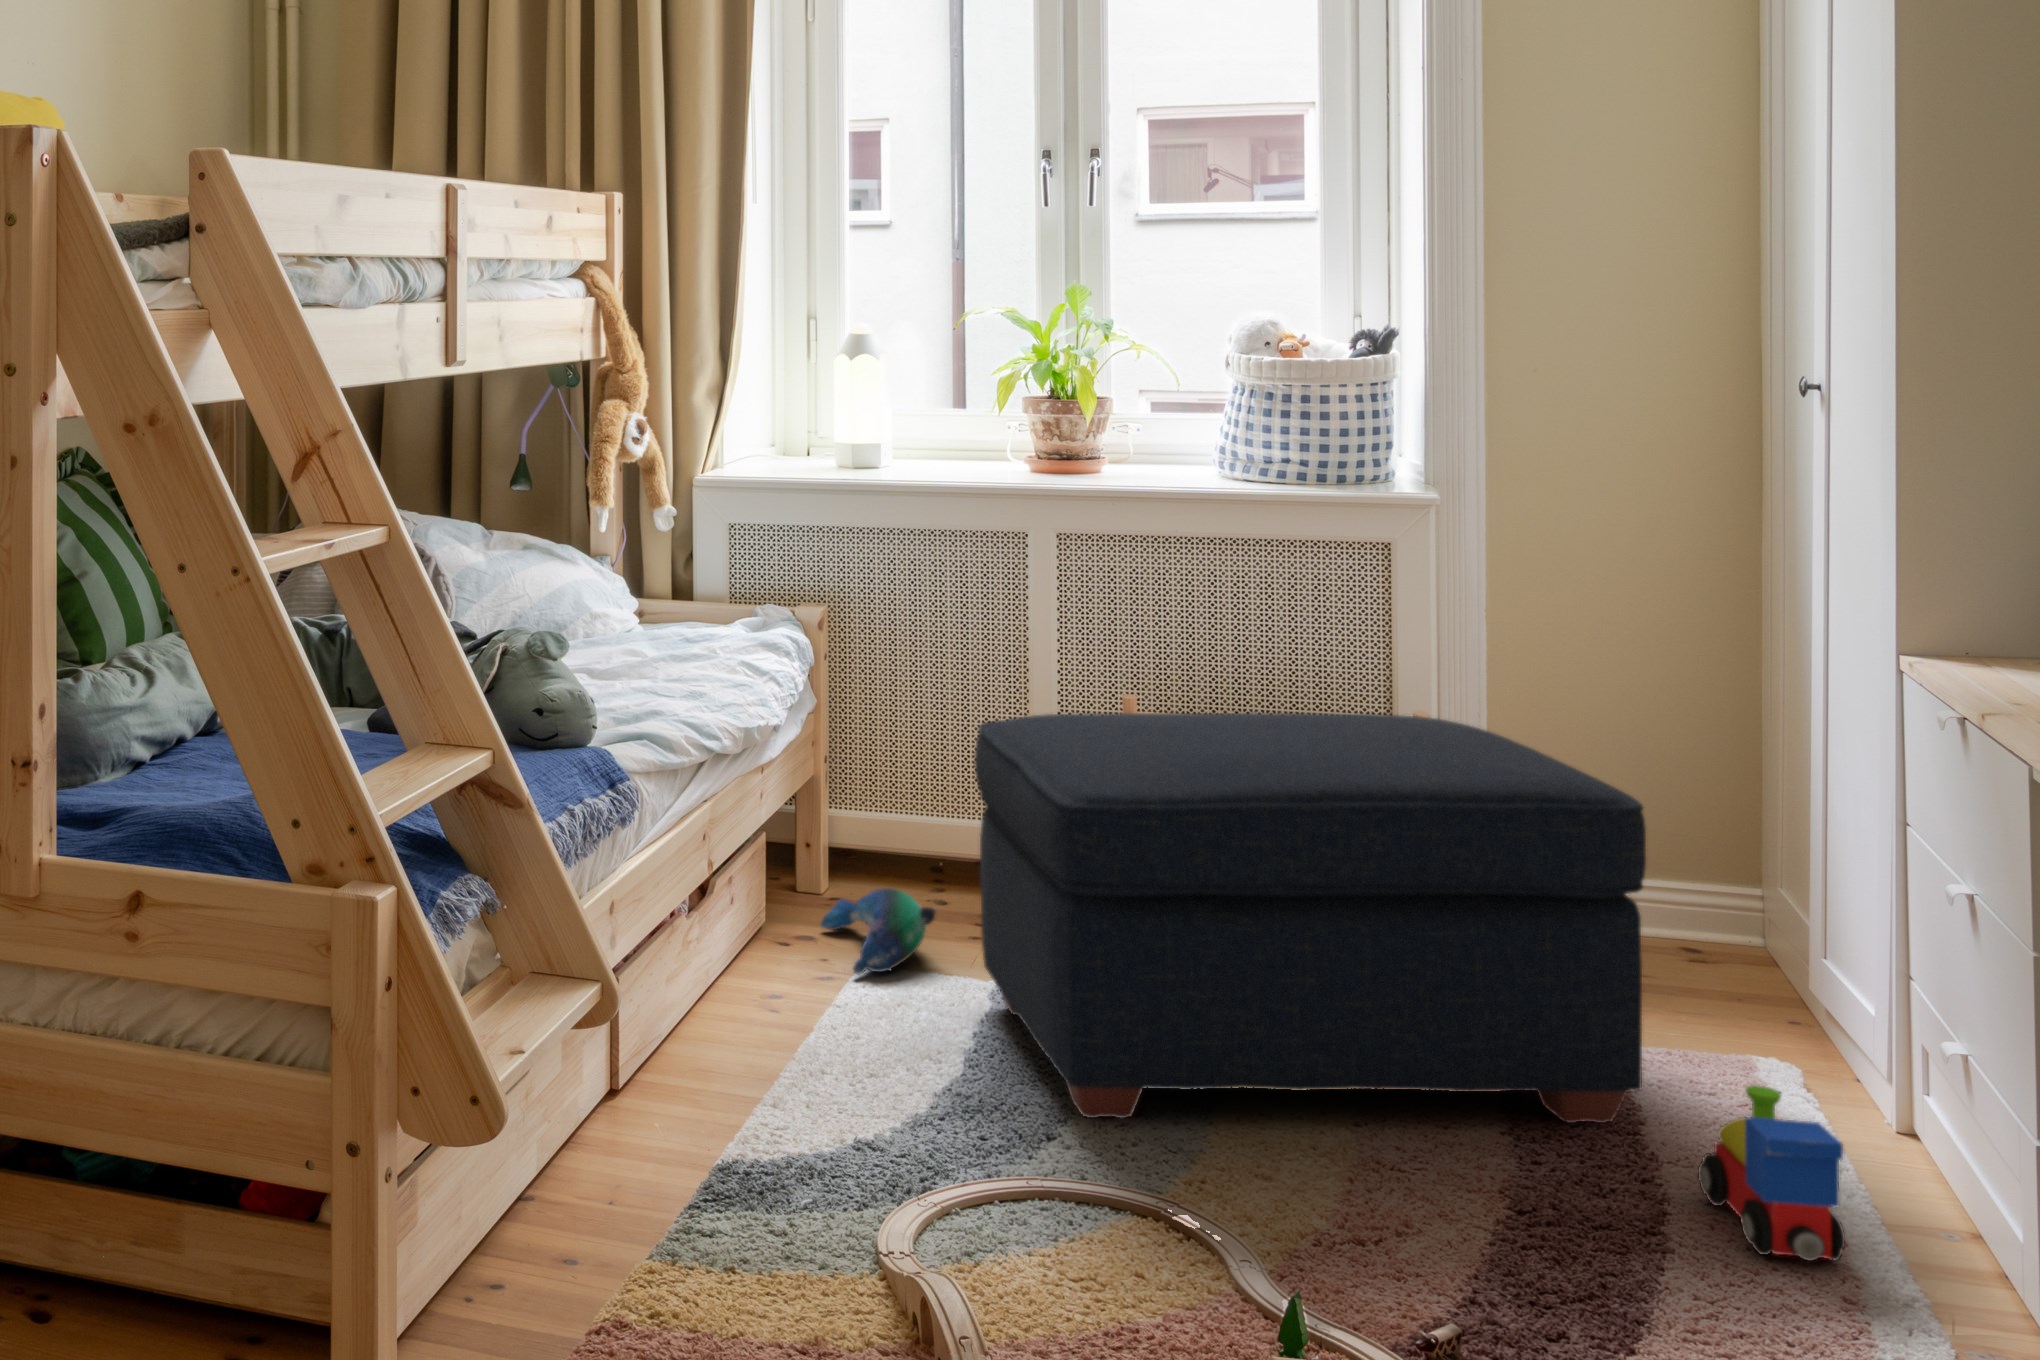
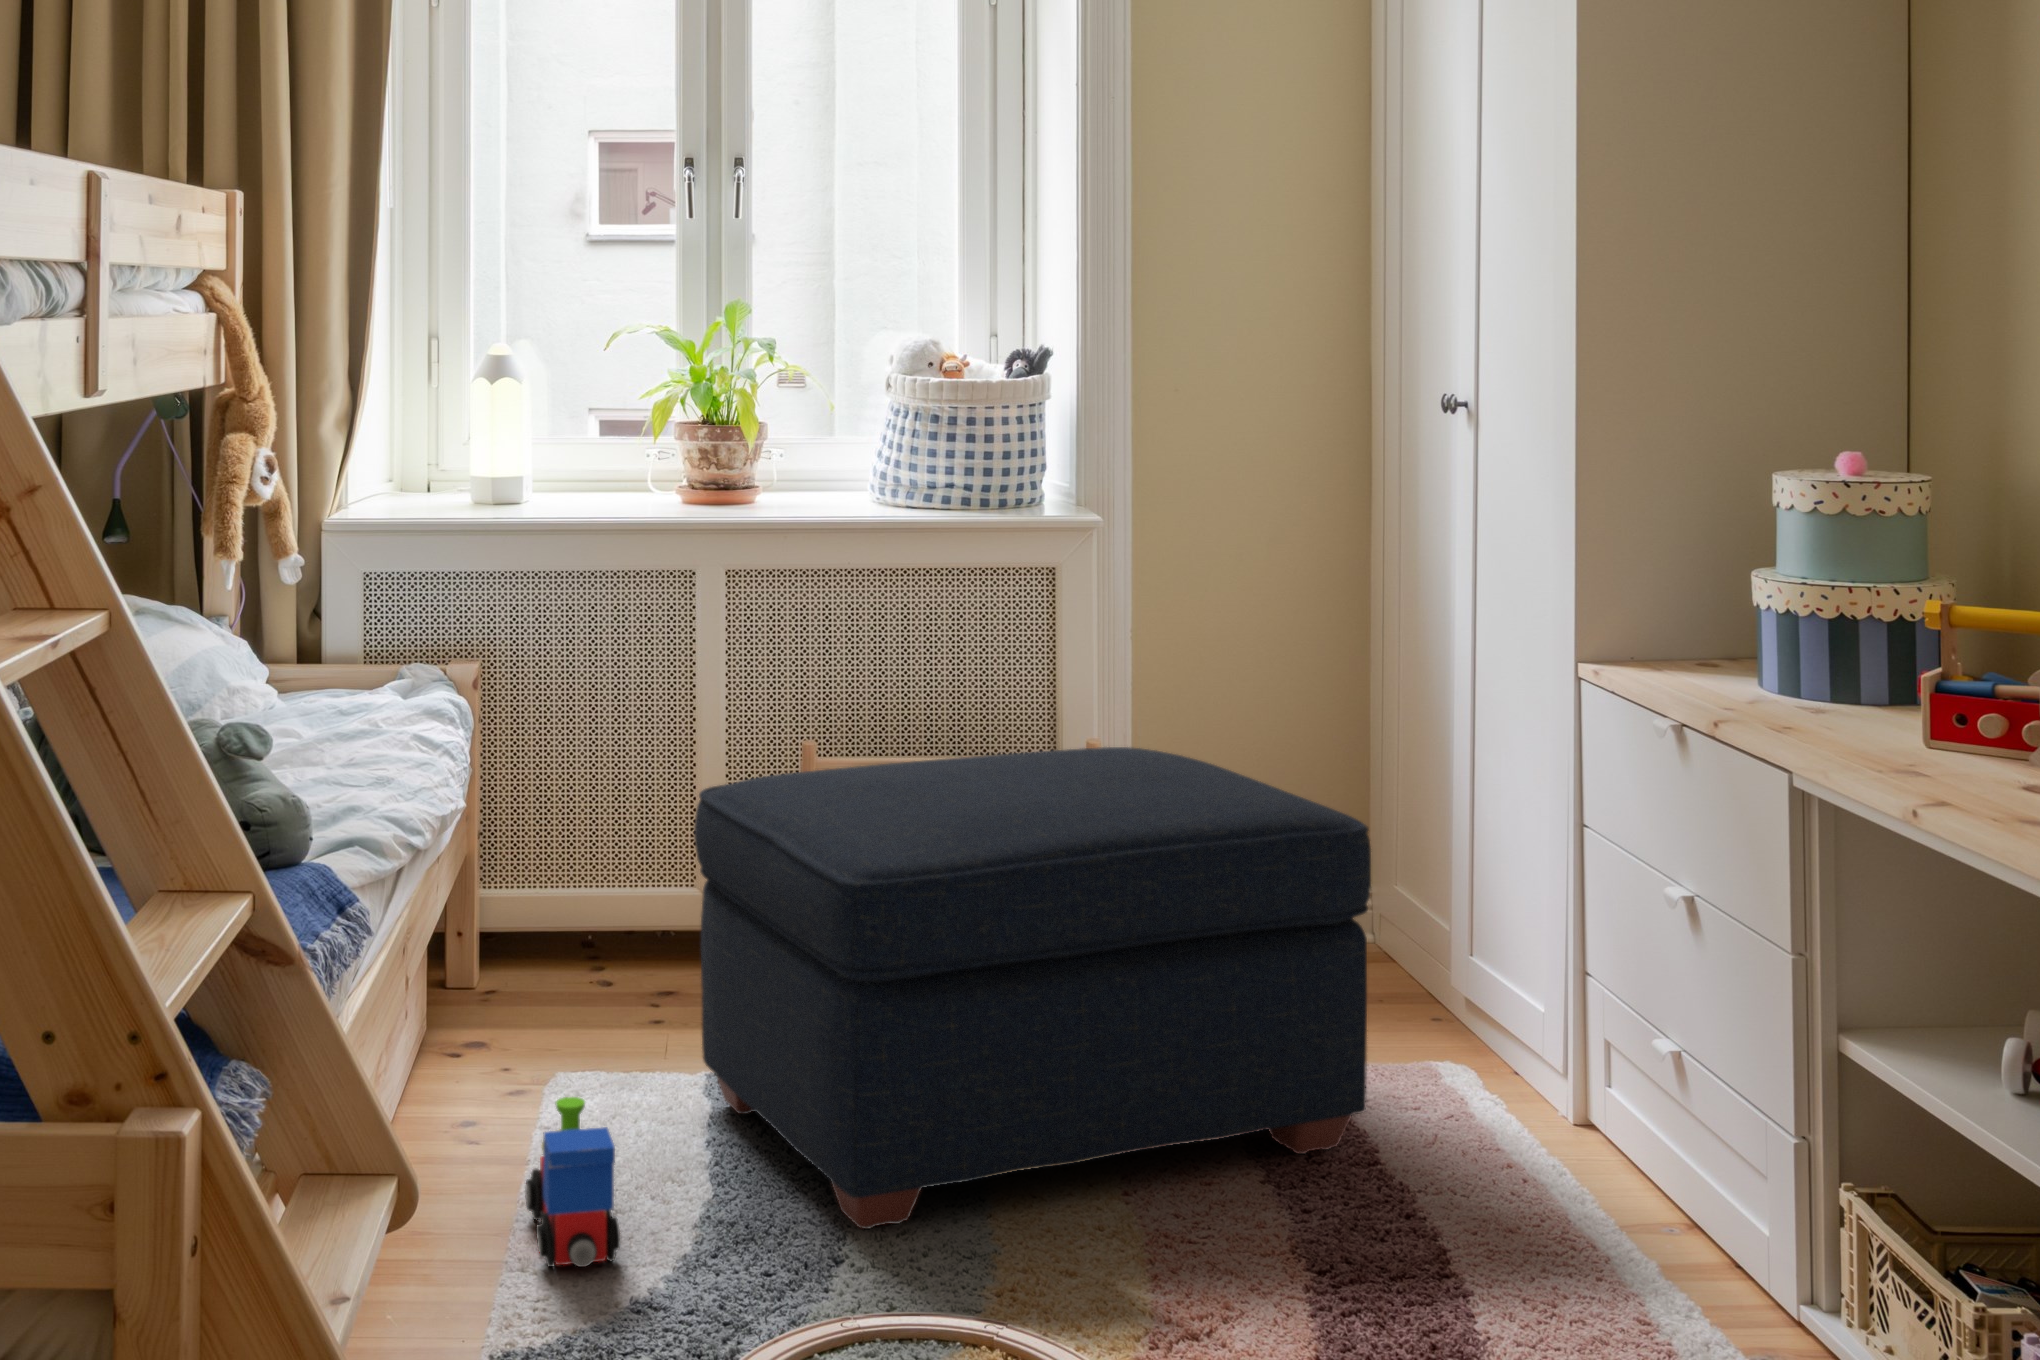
plush toy: present [821,888,936,974] -> none [493,982,631,1089]
toy train: present [1698,1085,1845,1261] -> present [525,1097,620,1267]

